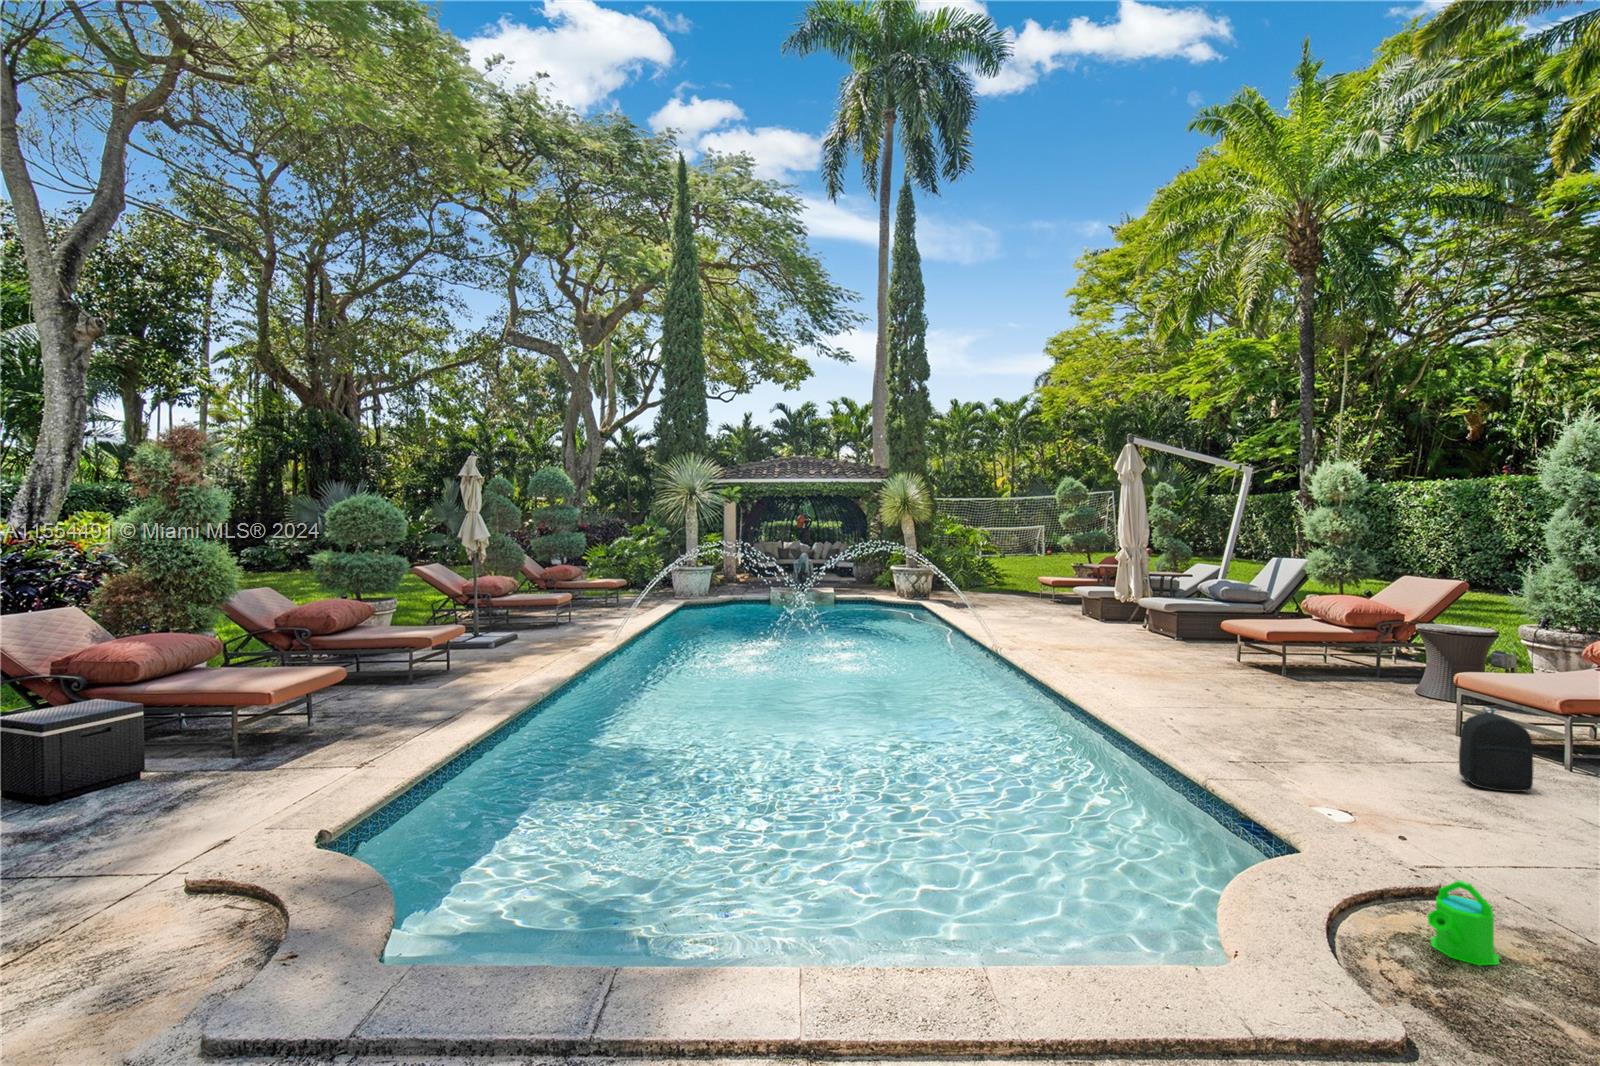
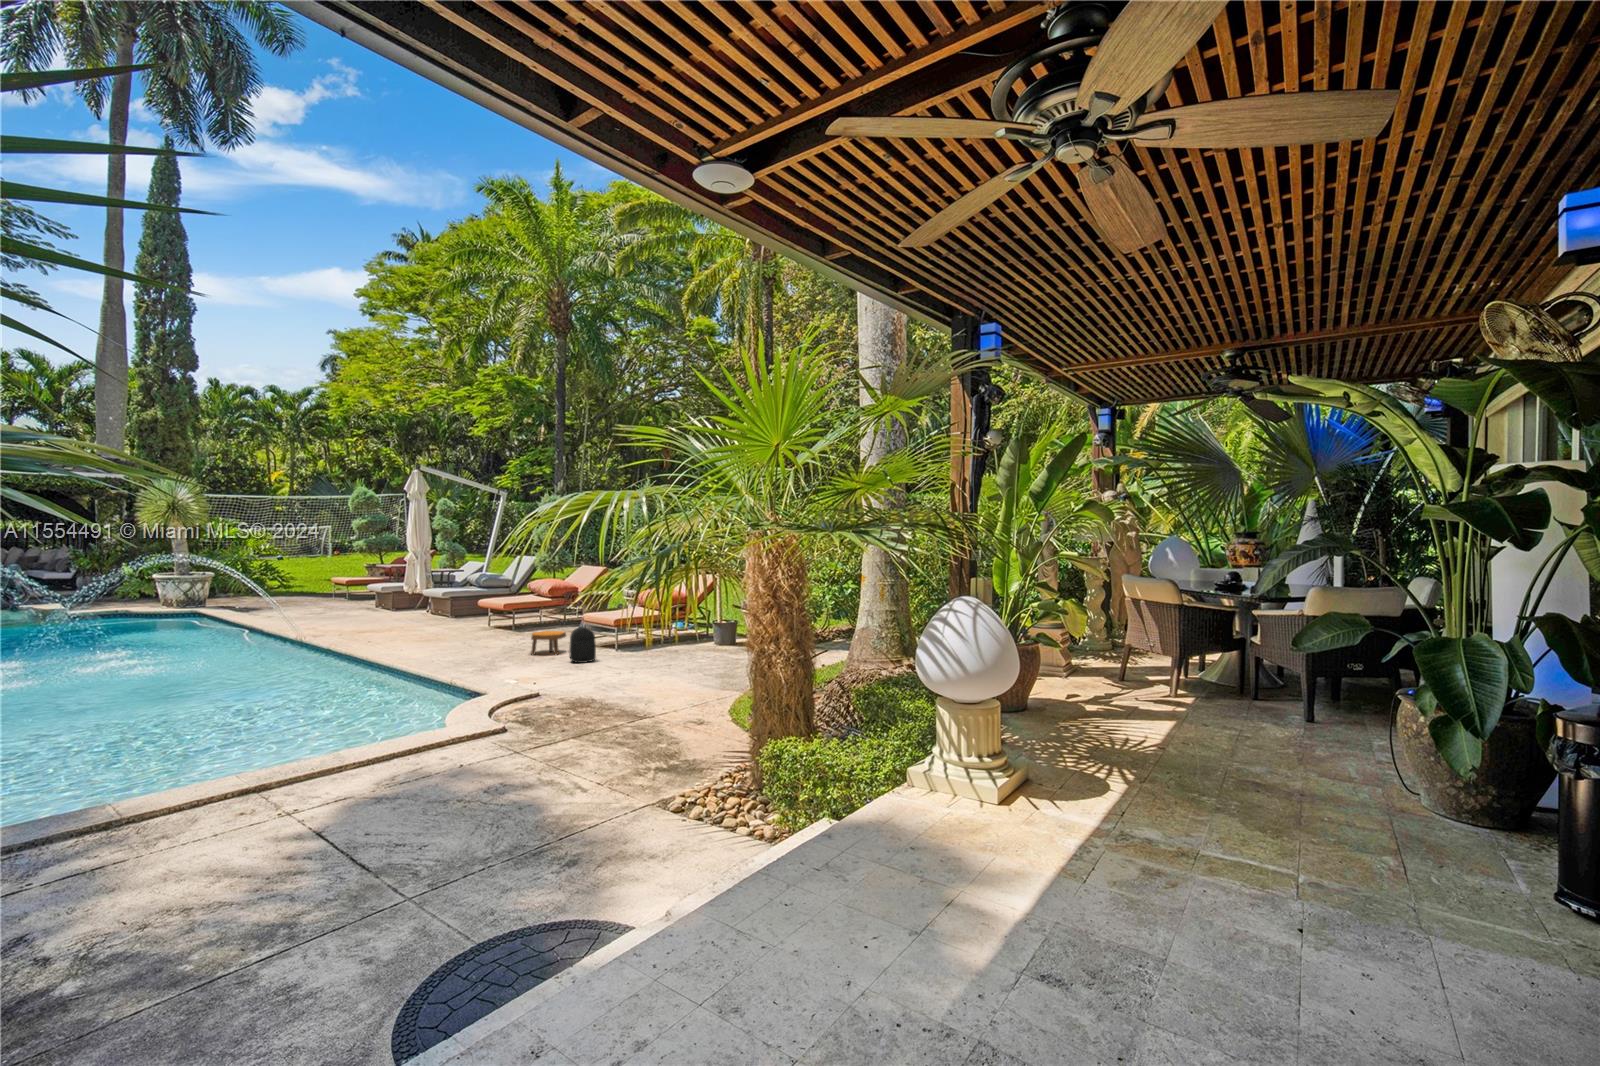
footstool: none [1350,699,1430,752] -> present [531,631,566,655]
watering can: present [1427,880,1499,966] -> none [516,678,542,707]

